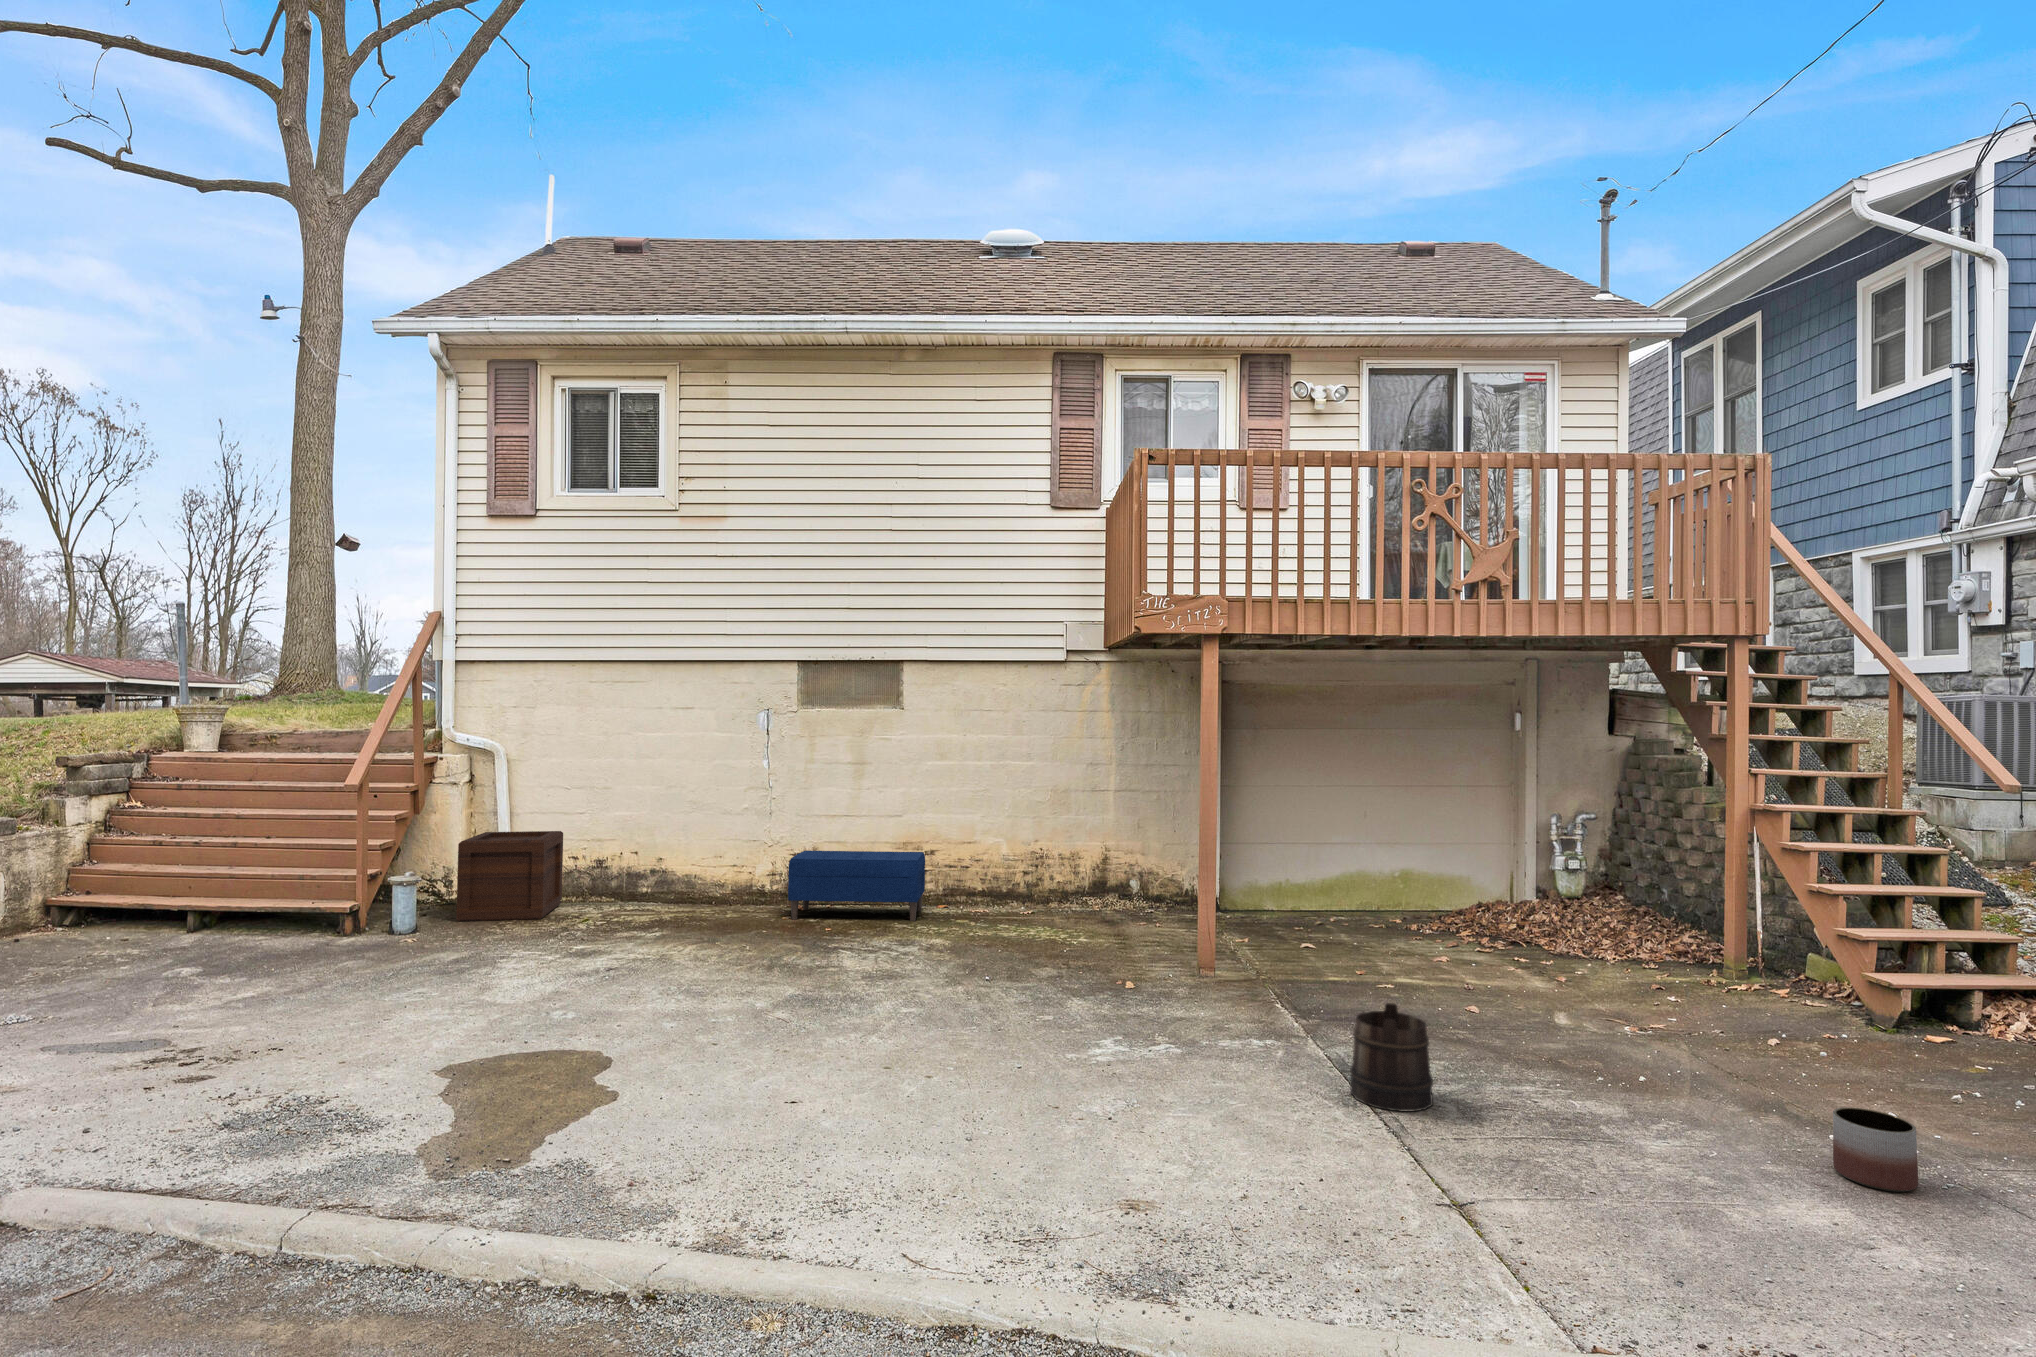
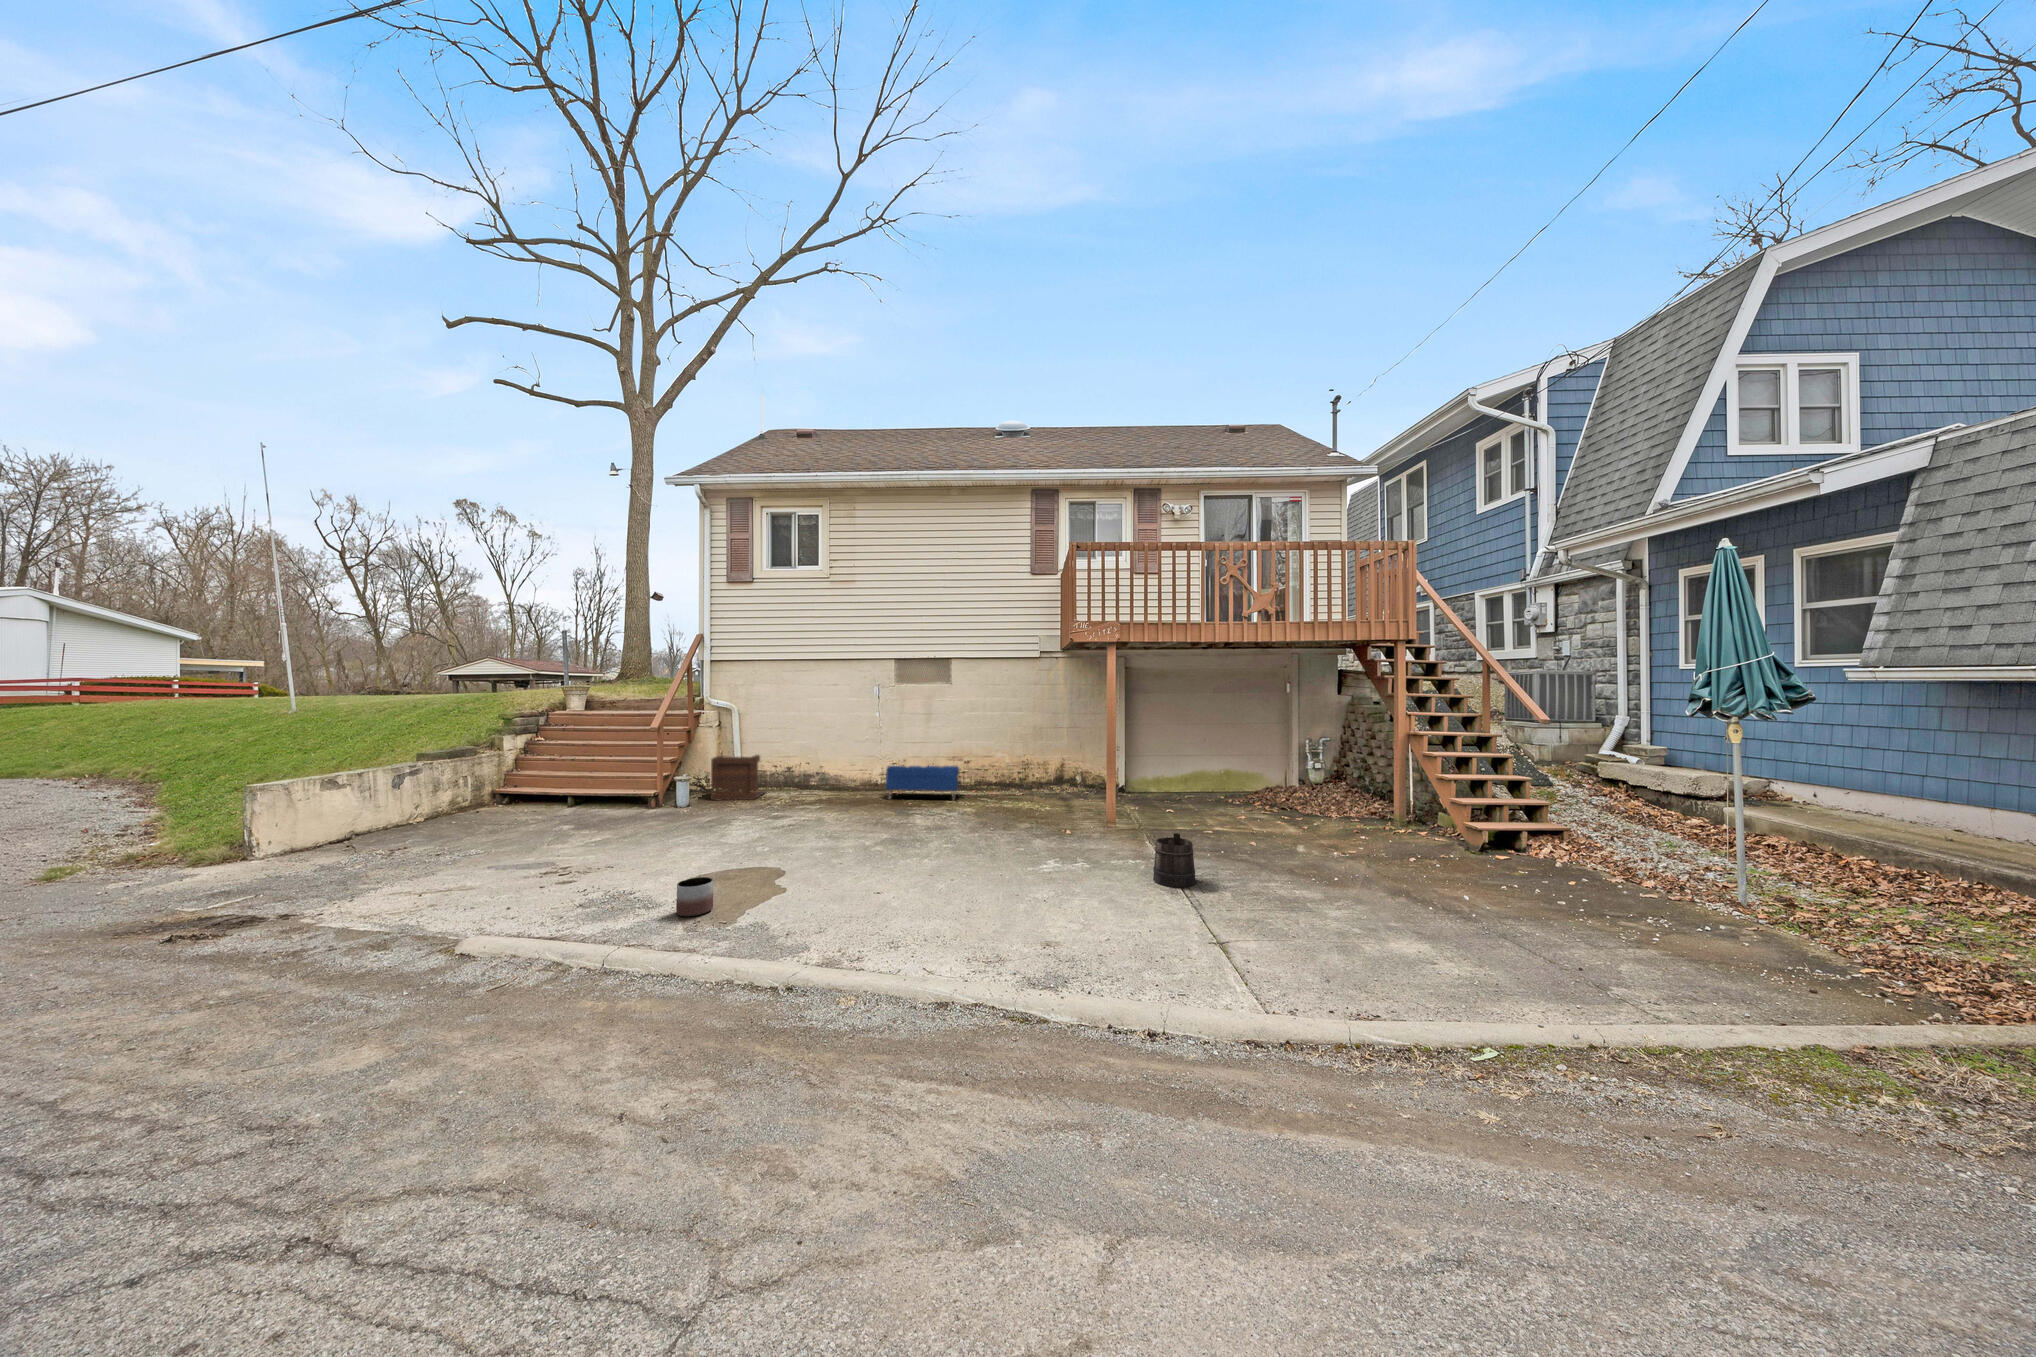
planter: present [1833,1107,1918,1192] -> present [676,877,713,917]

